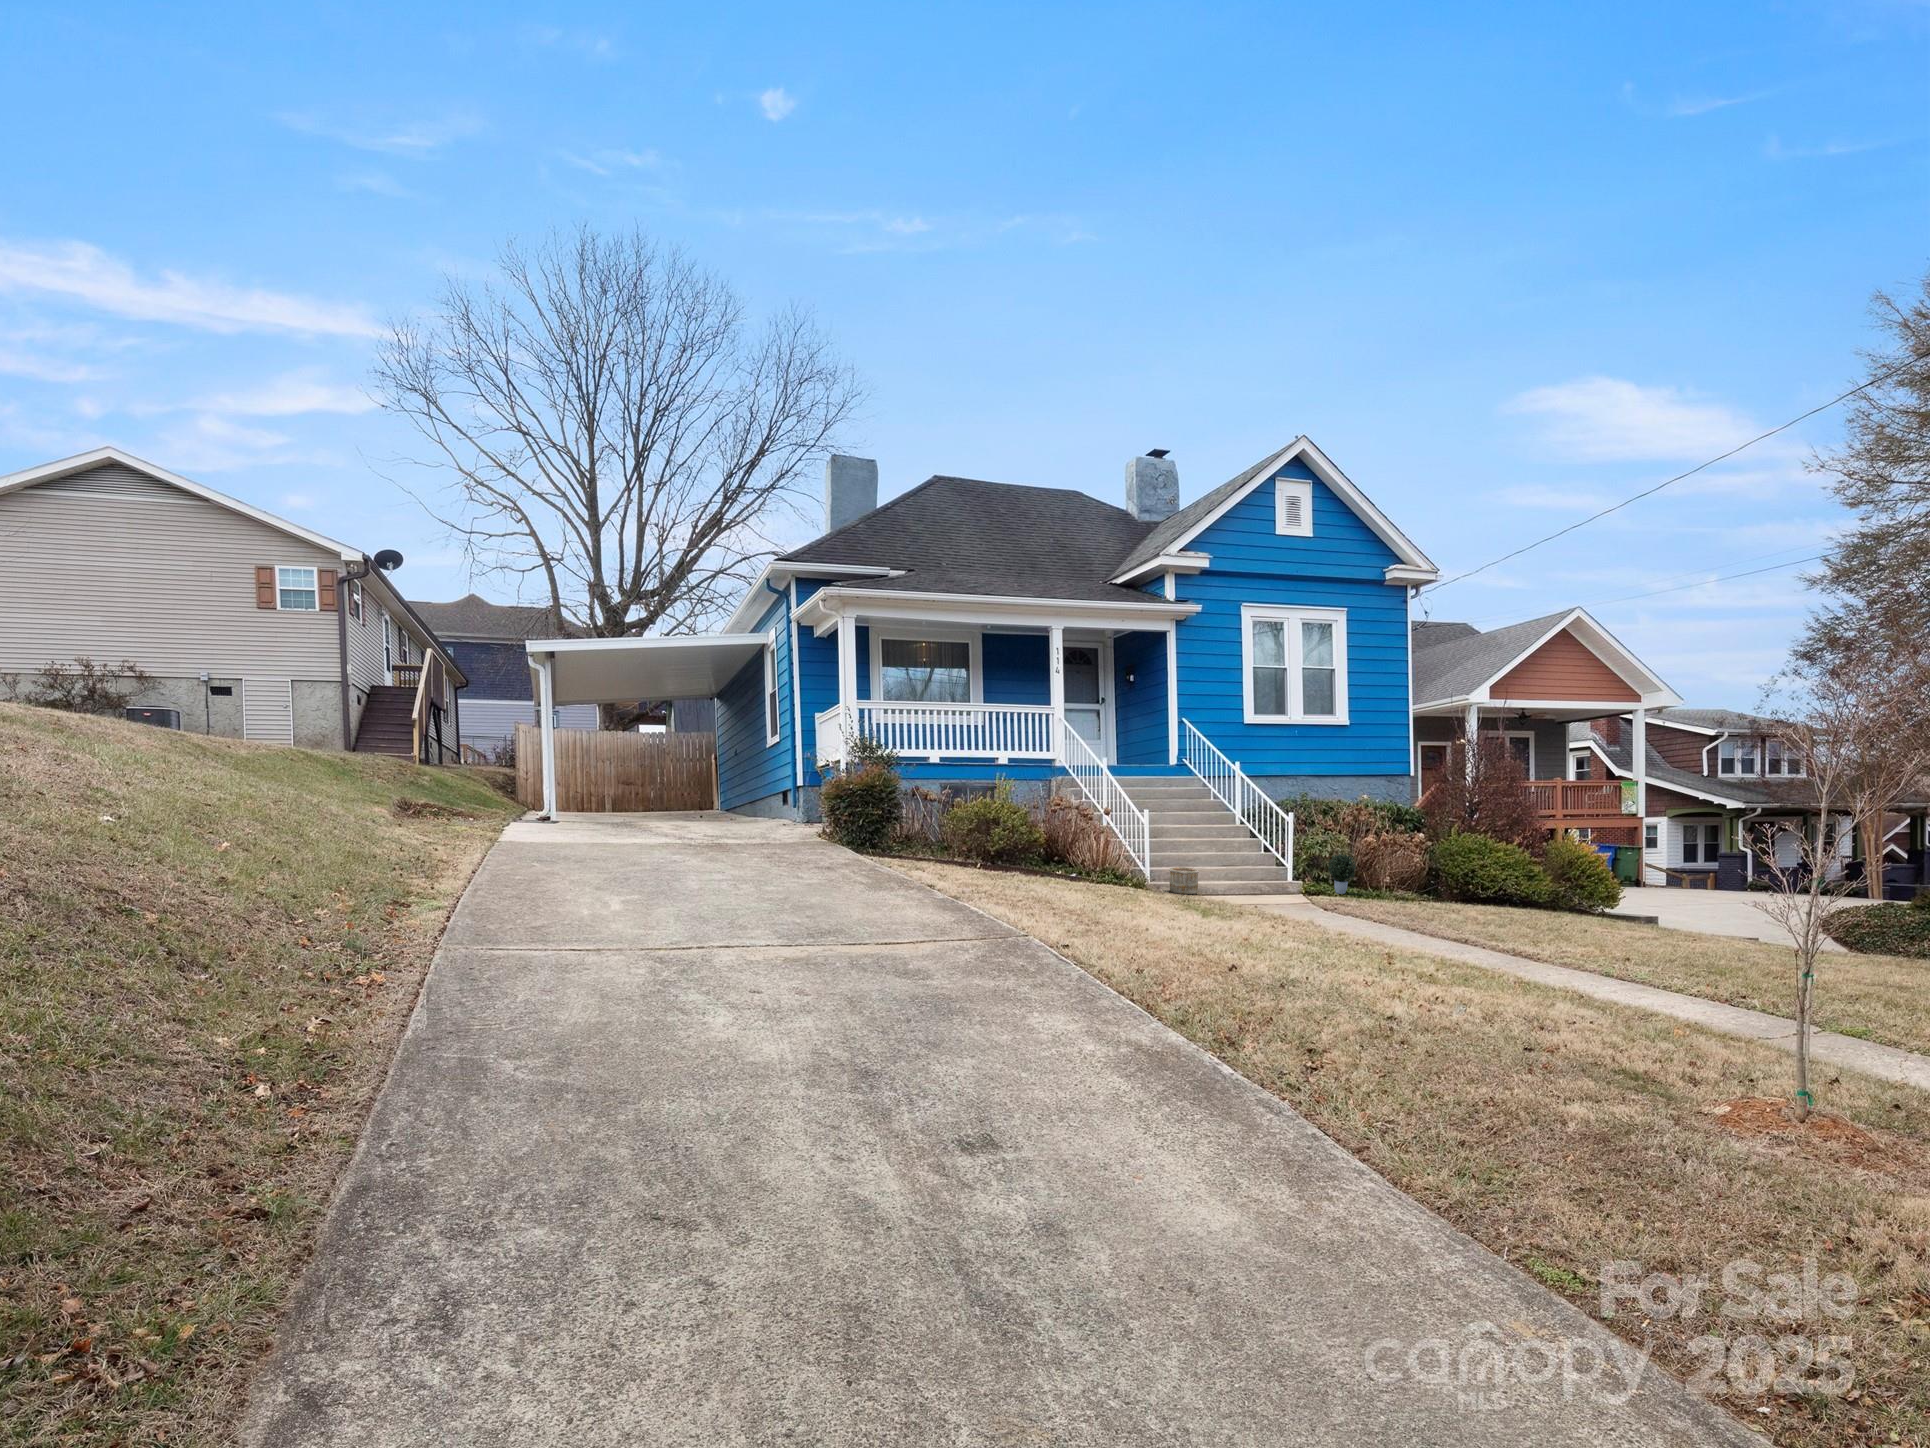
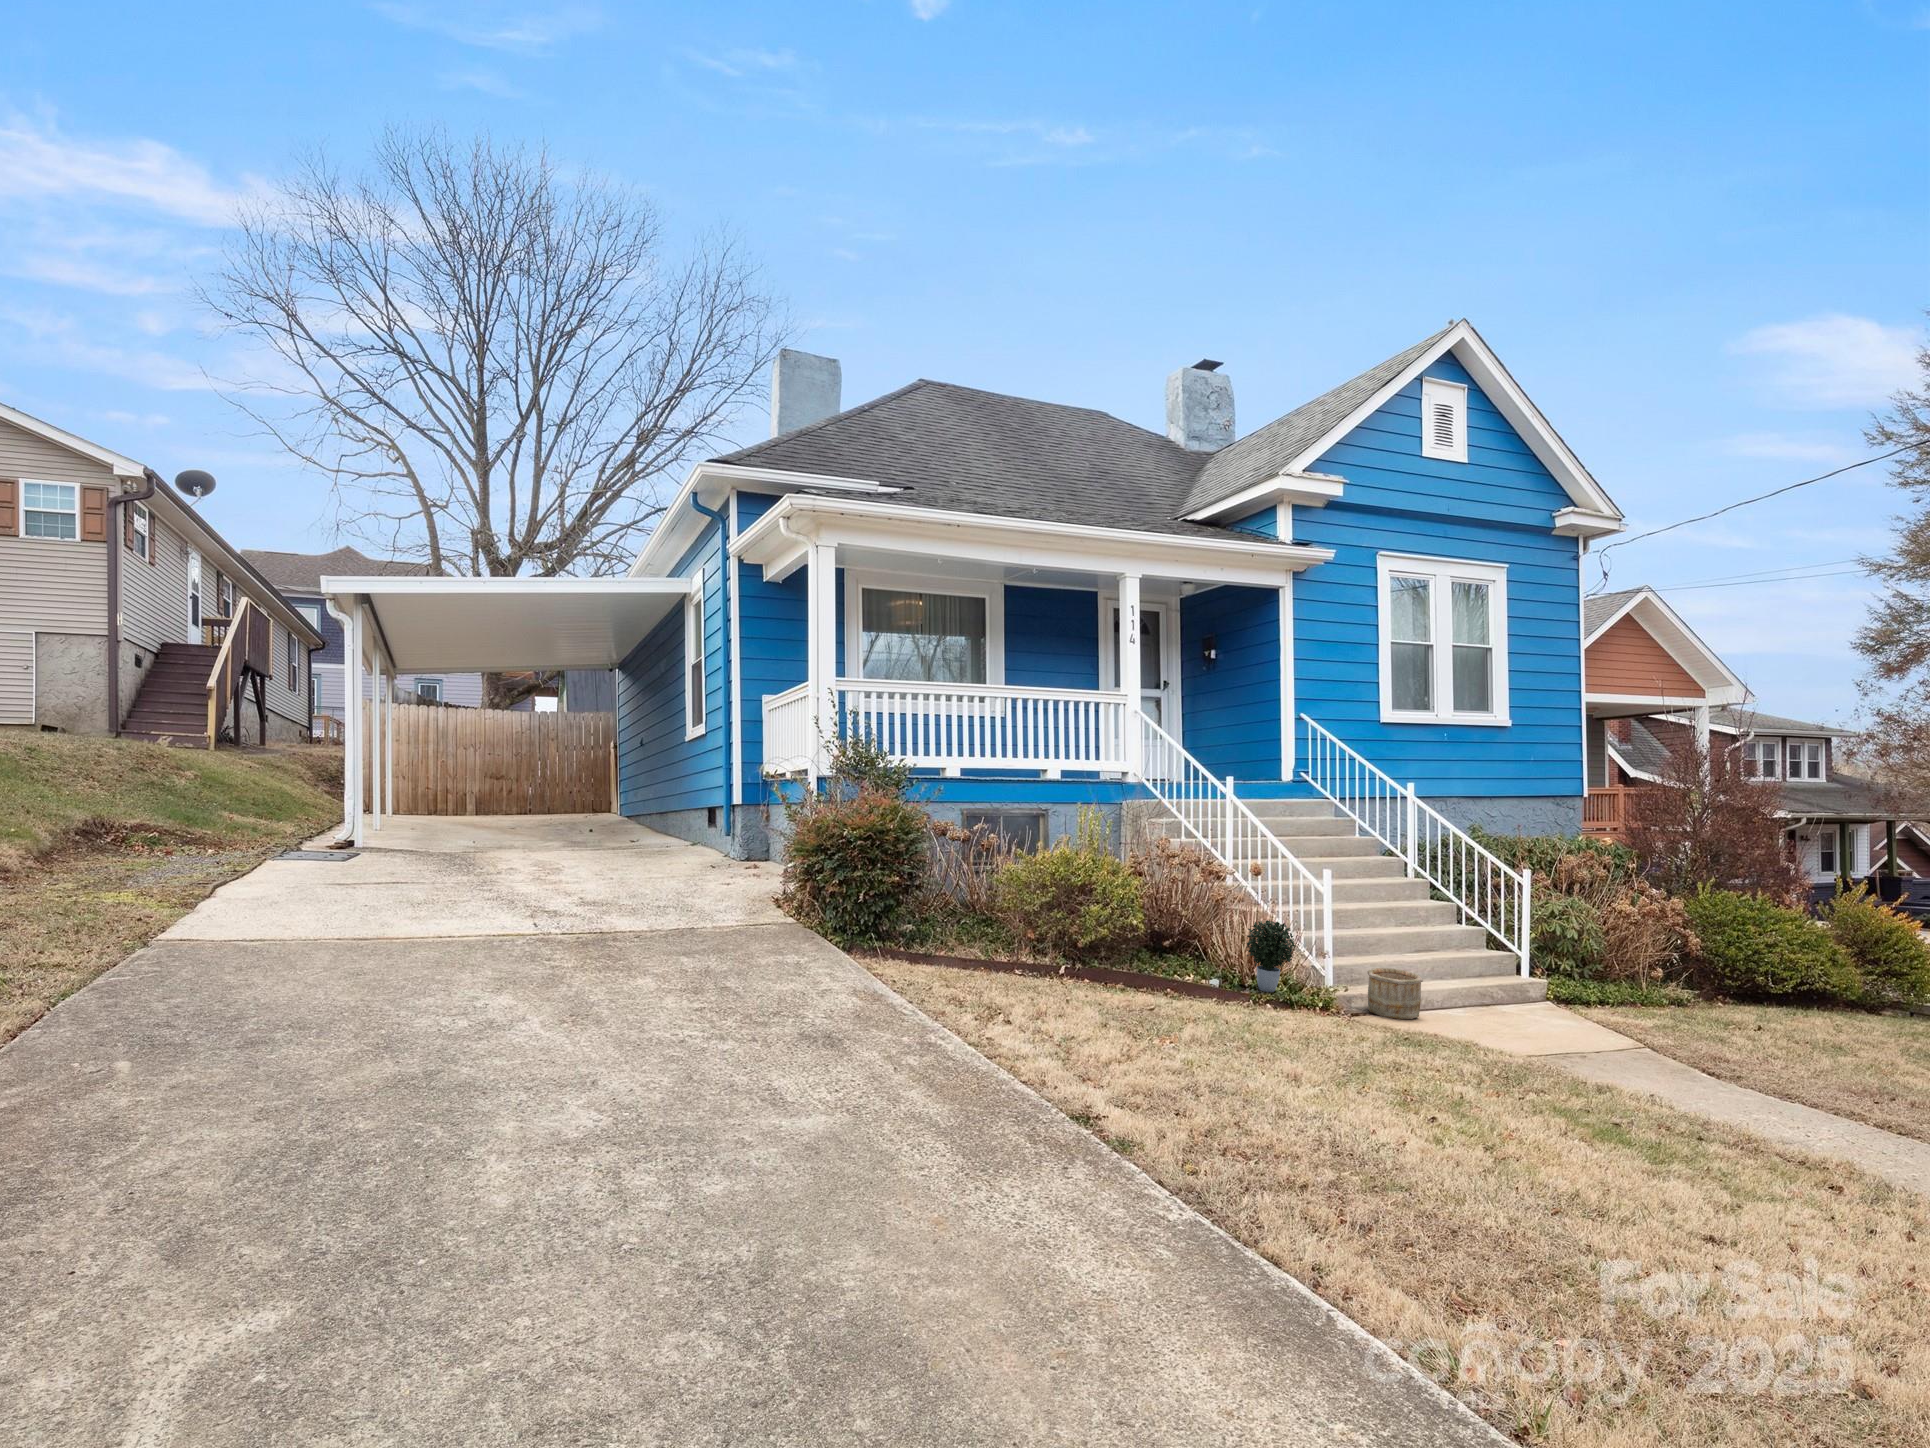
potted plant: present [1328,854,1356,894] -> present [1246,920,1295,992]

